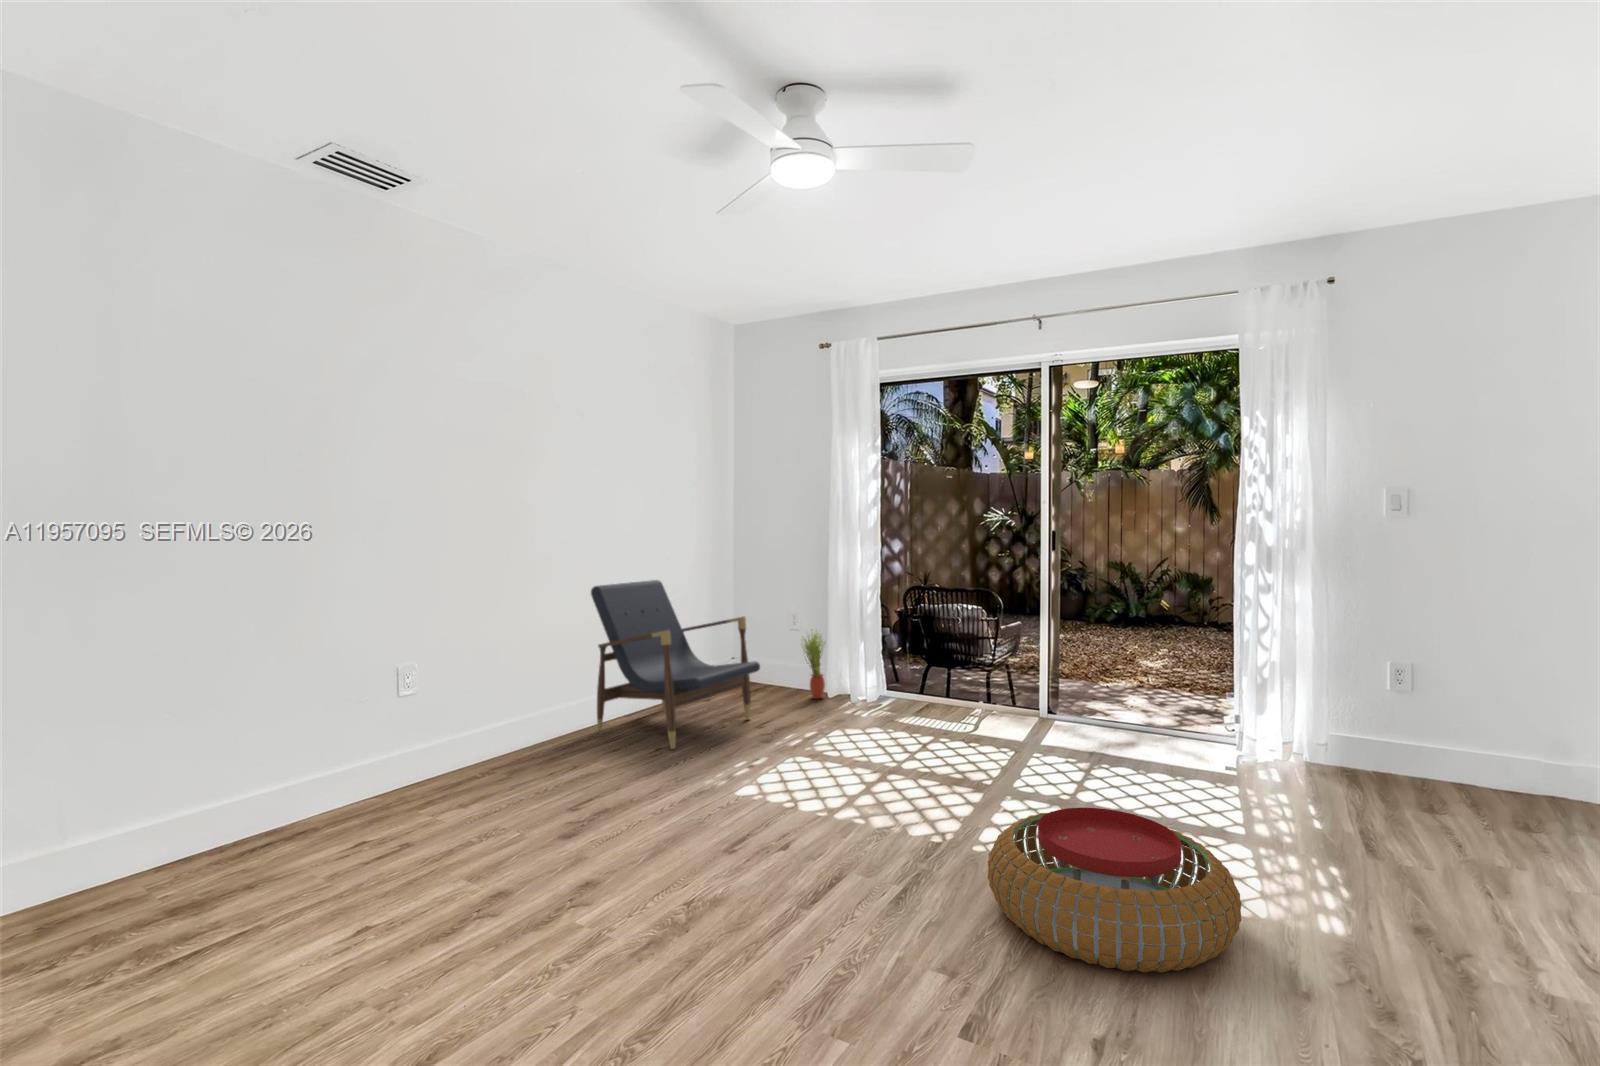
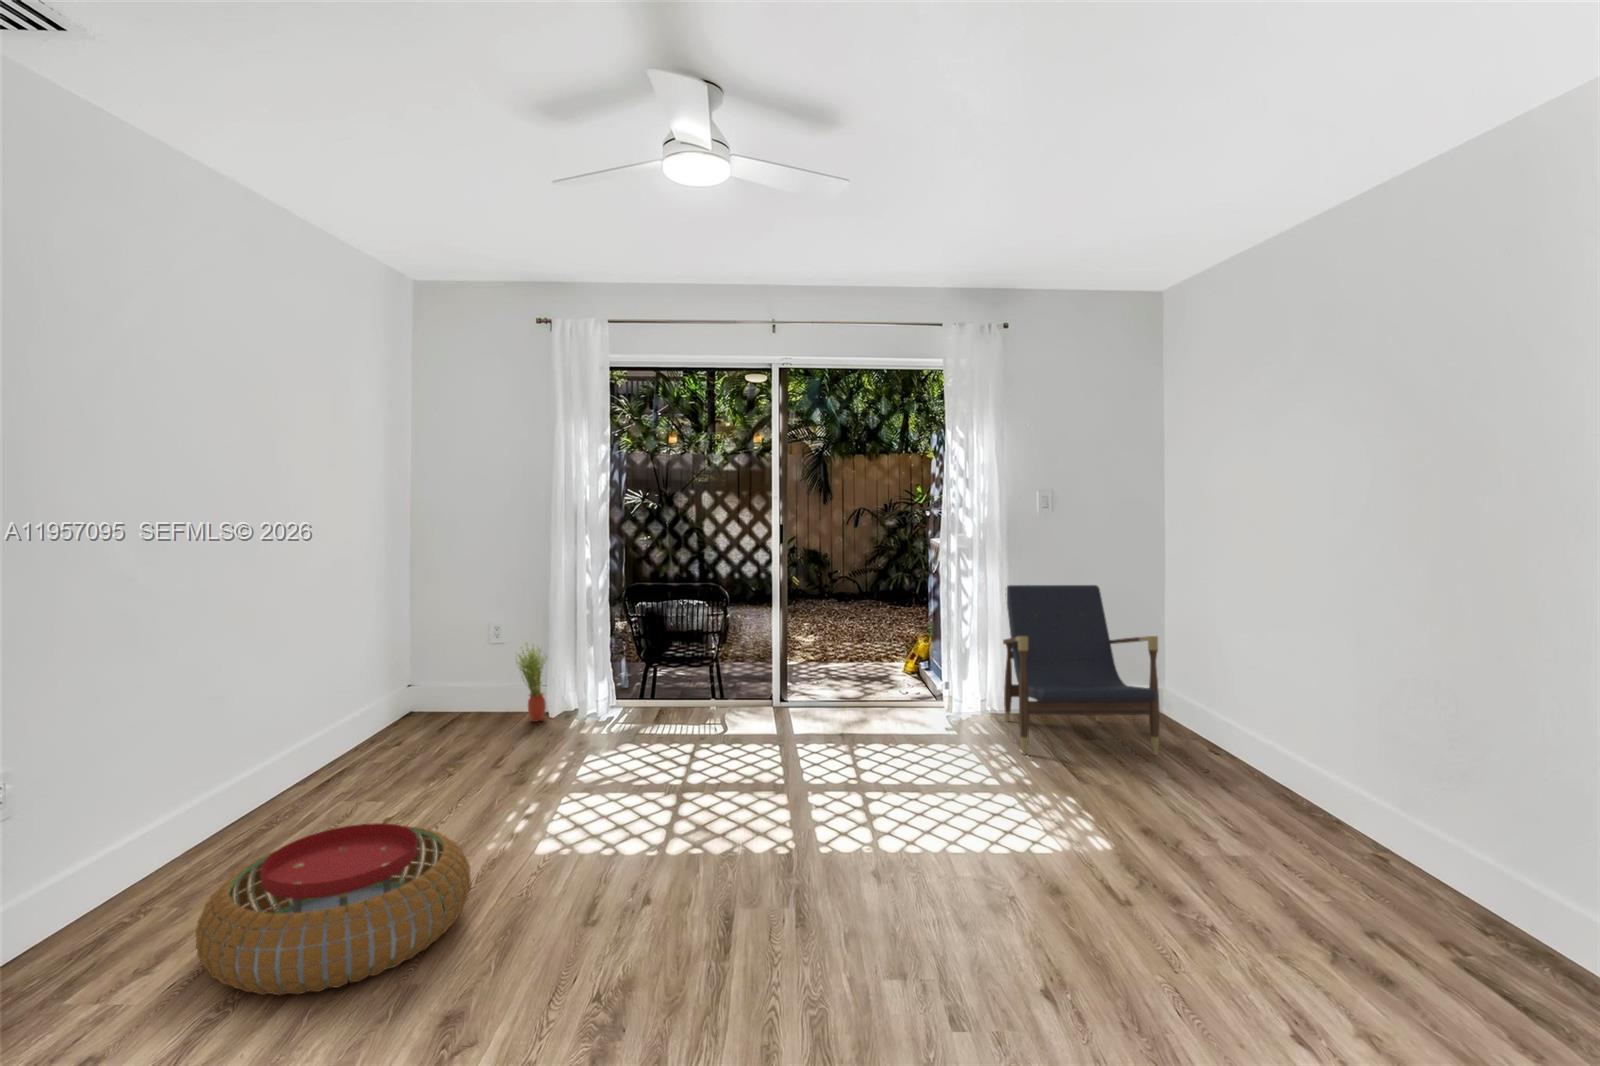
lounge chair: present [591,580,760,749] -> present [1003,585,1160,755]
pouf: present [988,808,1242,973] -> present [195,823,471,995]

